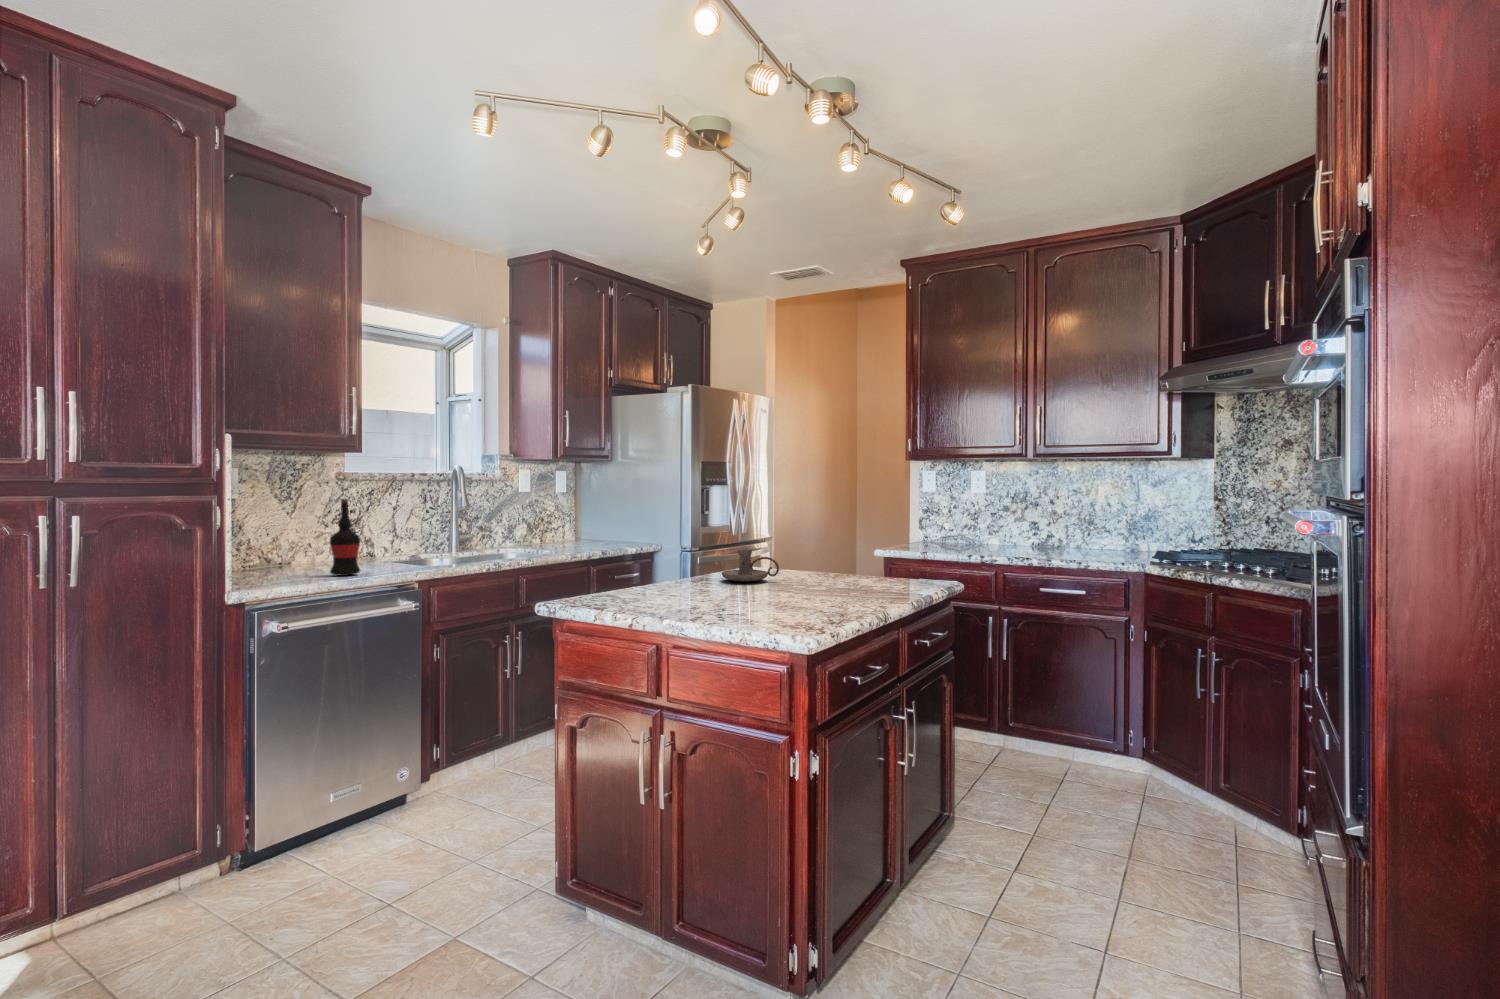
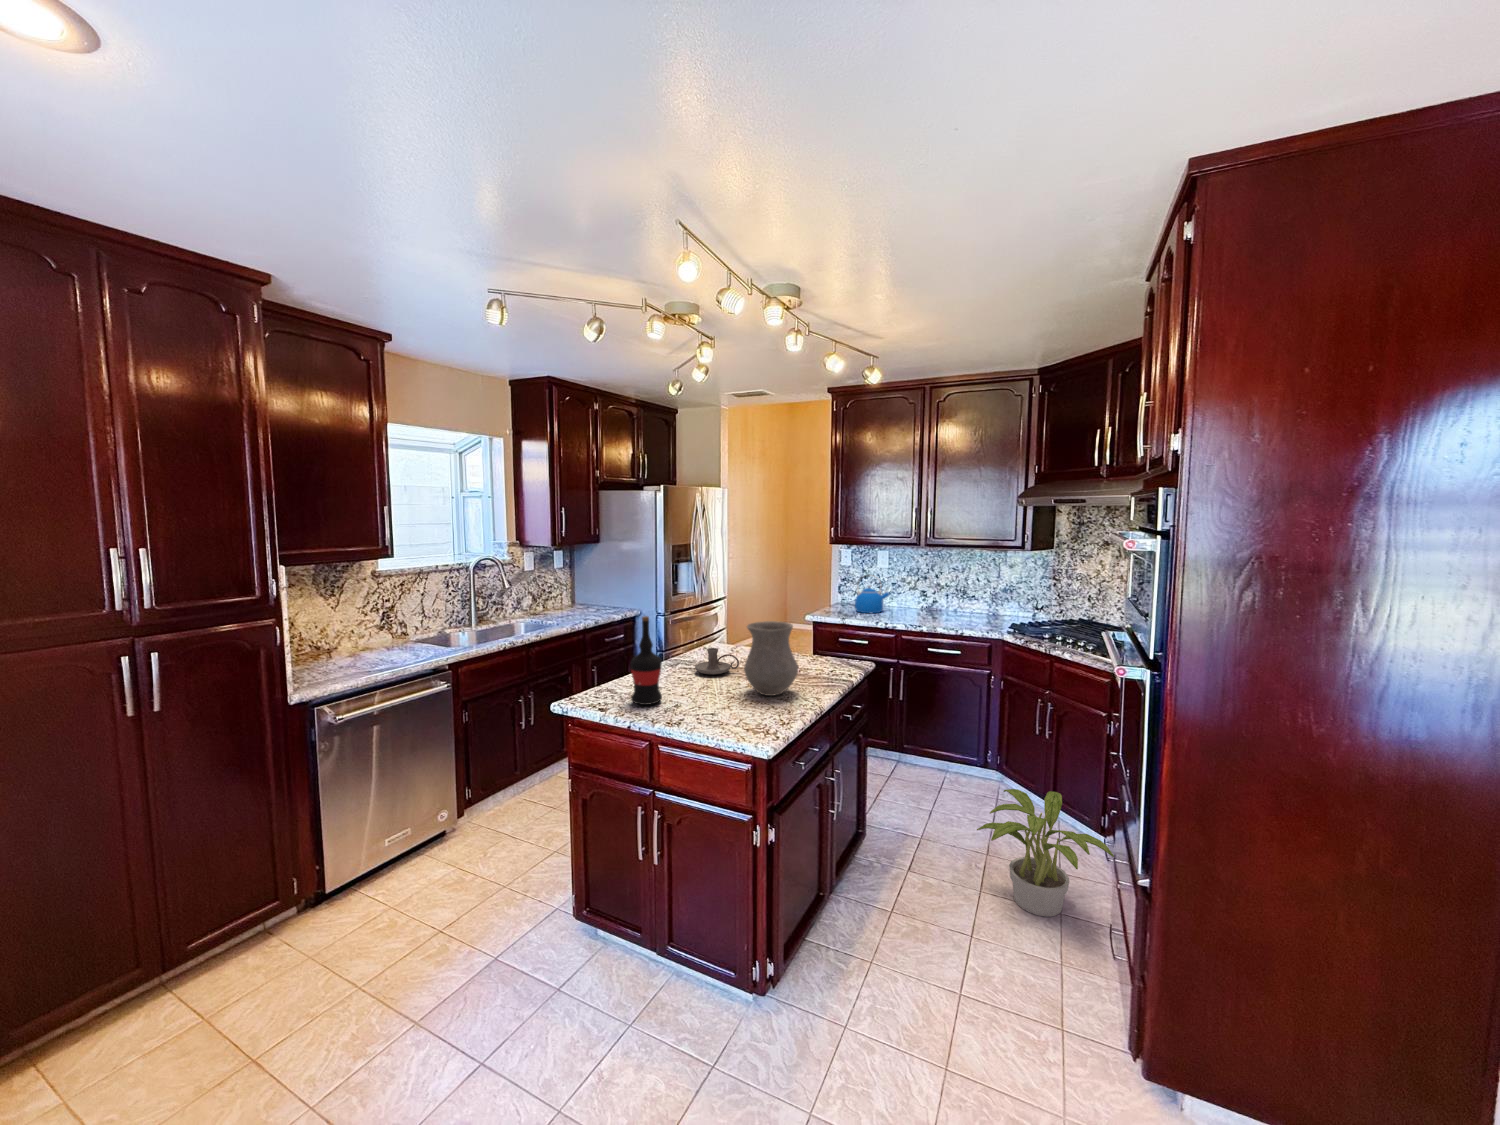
kettle: none [942,497,989,548] -> present [855,575,890,613]
wine bottle: present [330,499,360,576] -> present [630,616,662,705]
vase: none [783,504,855,597] -> present [744,621,799,696]
potted plant: none [1108,755,1309,929] -> present [977,789,1114,917]

